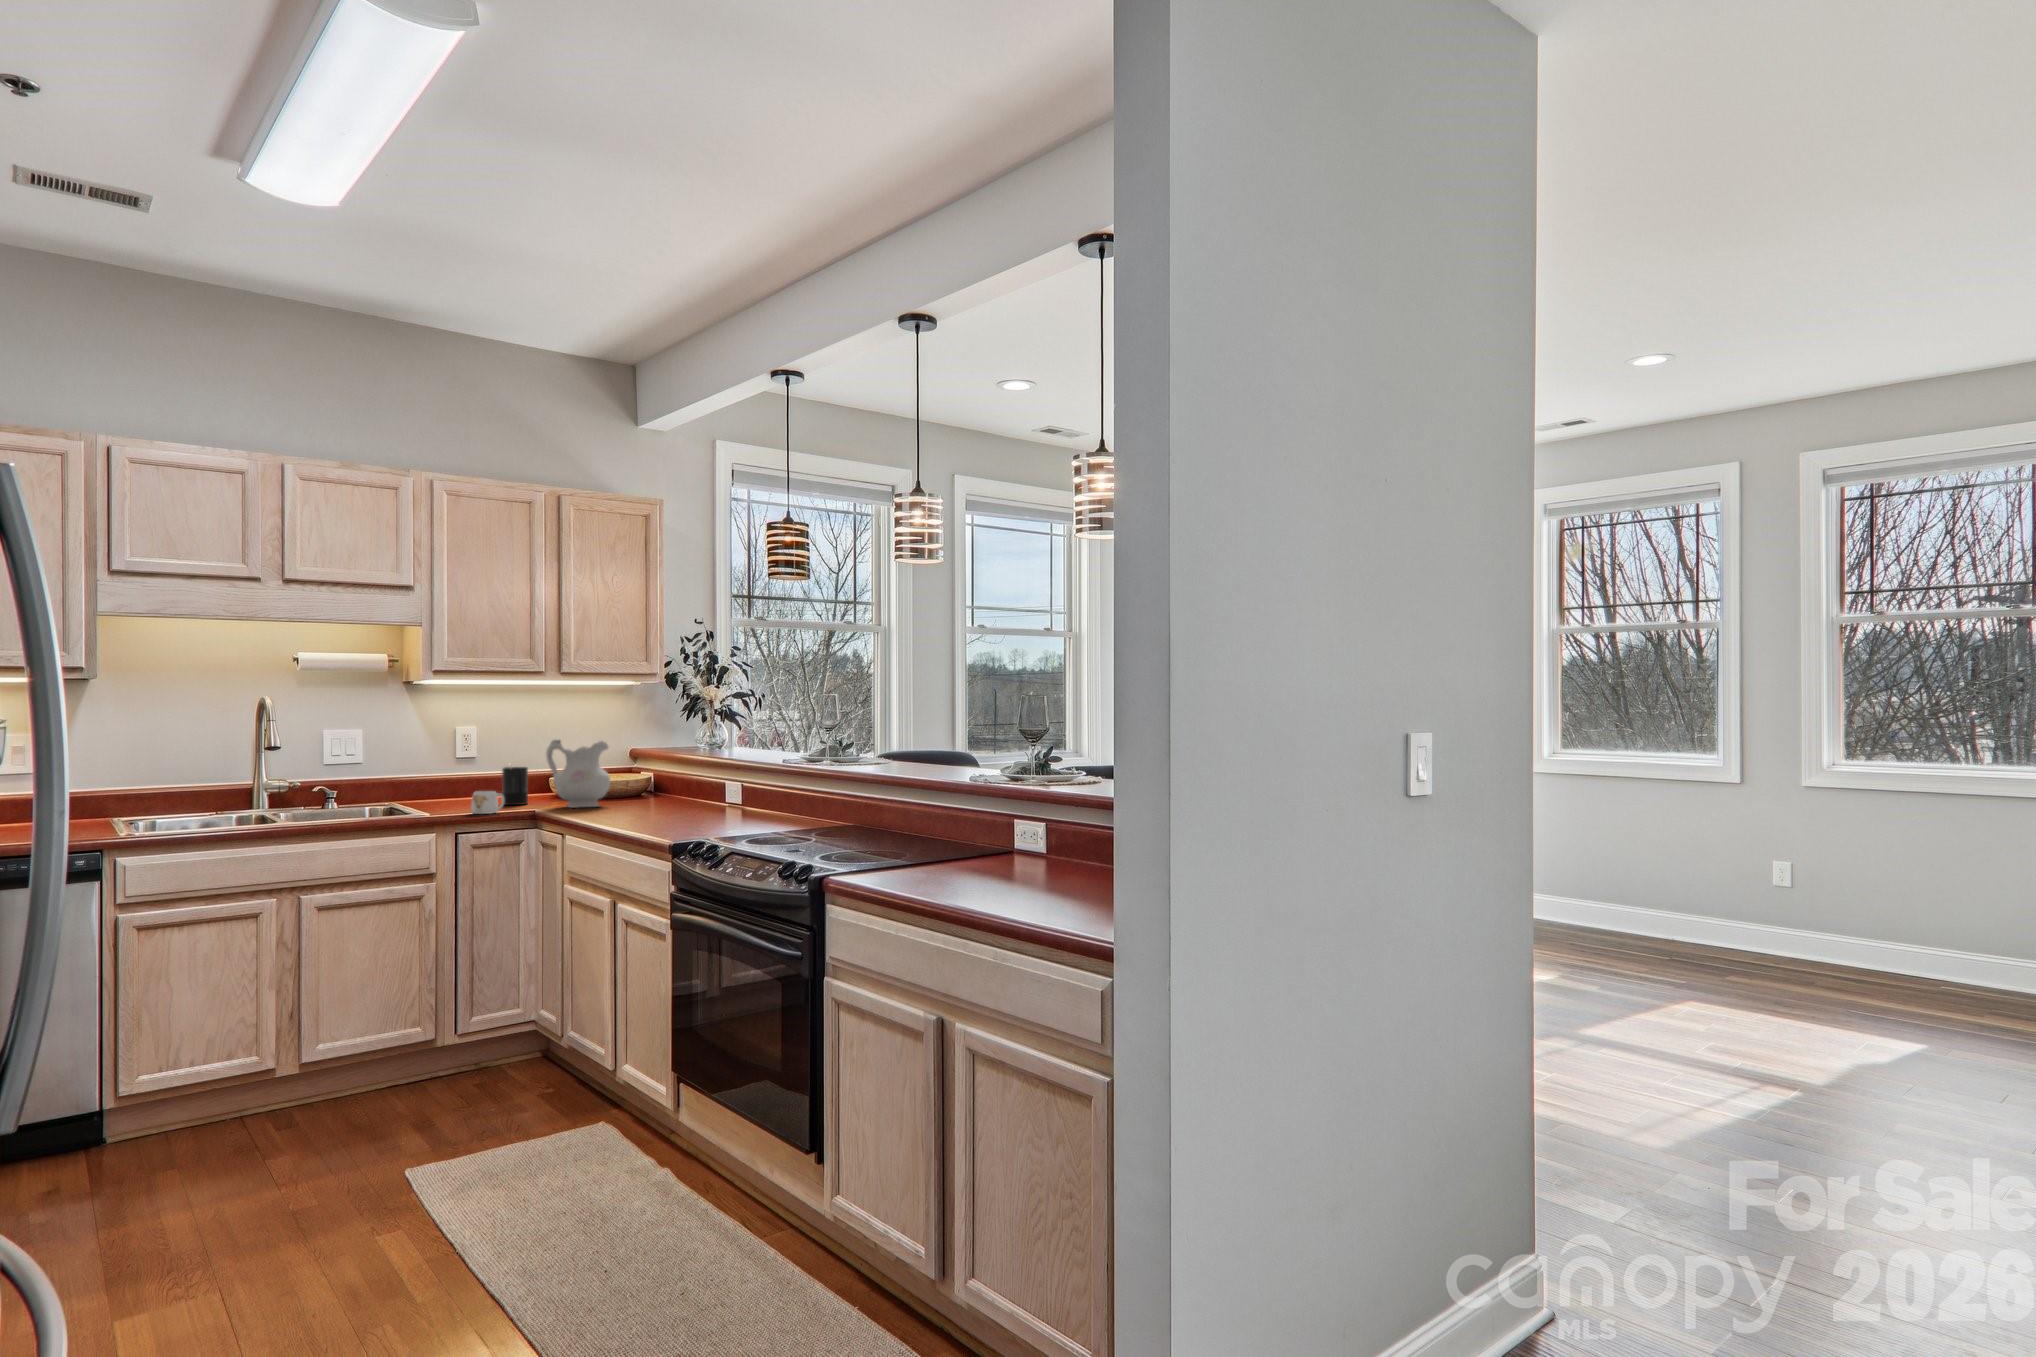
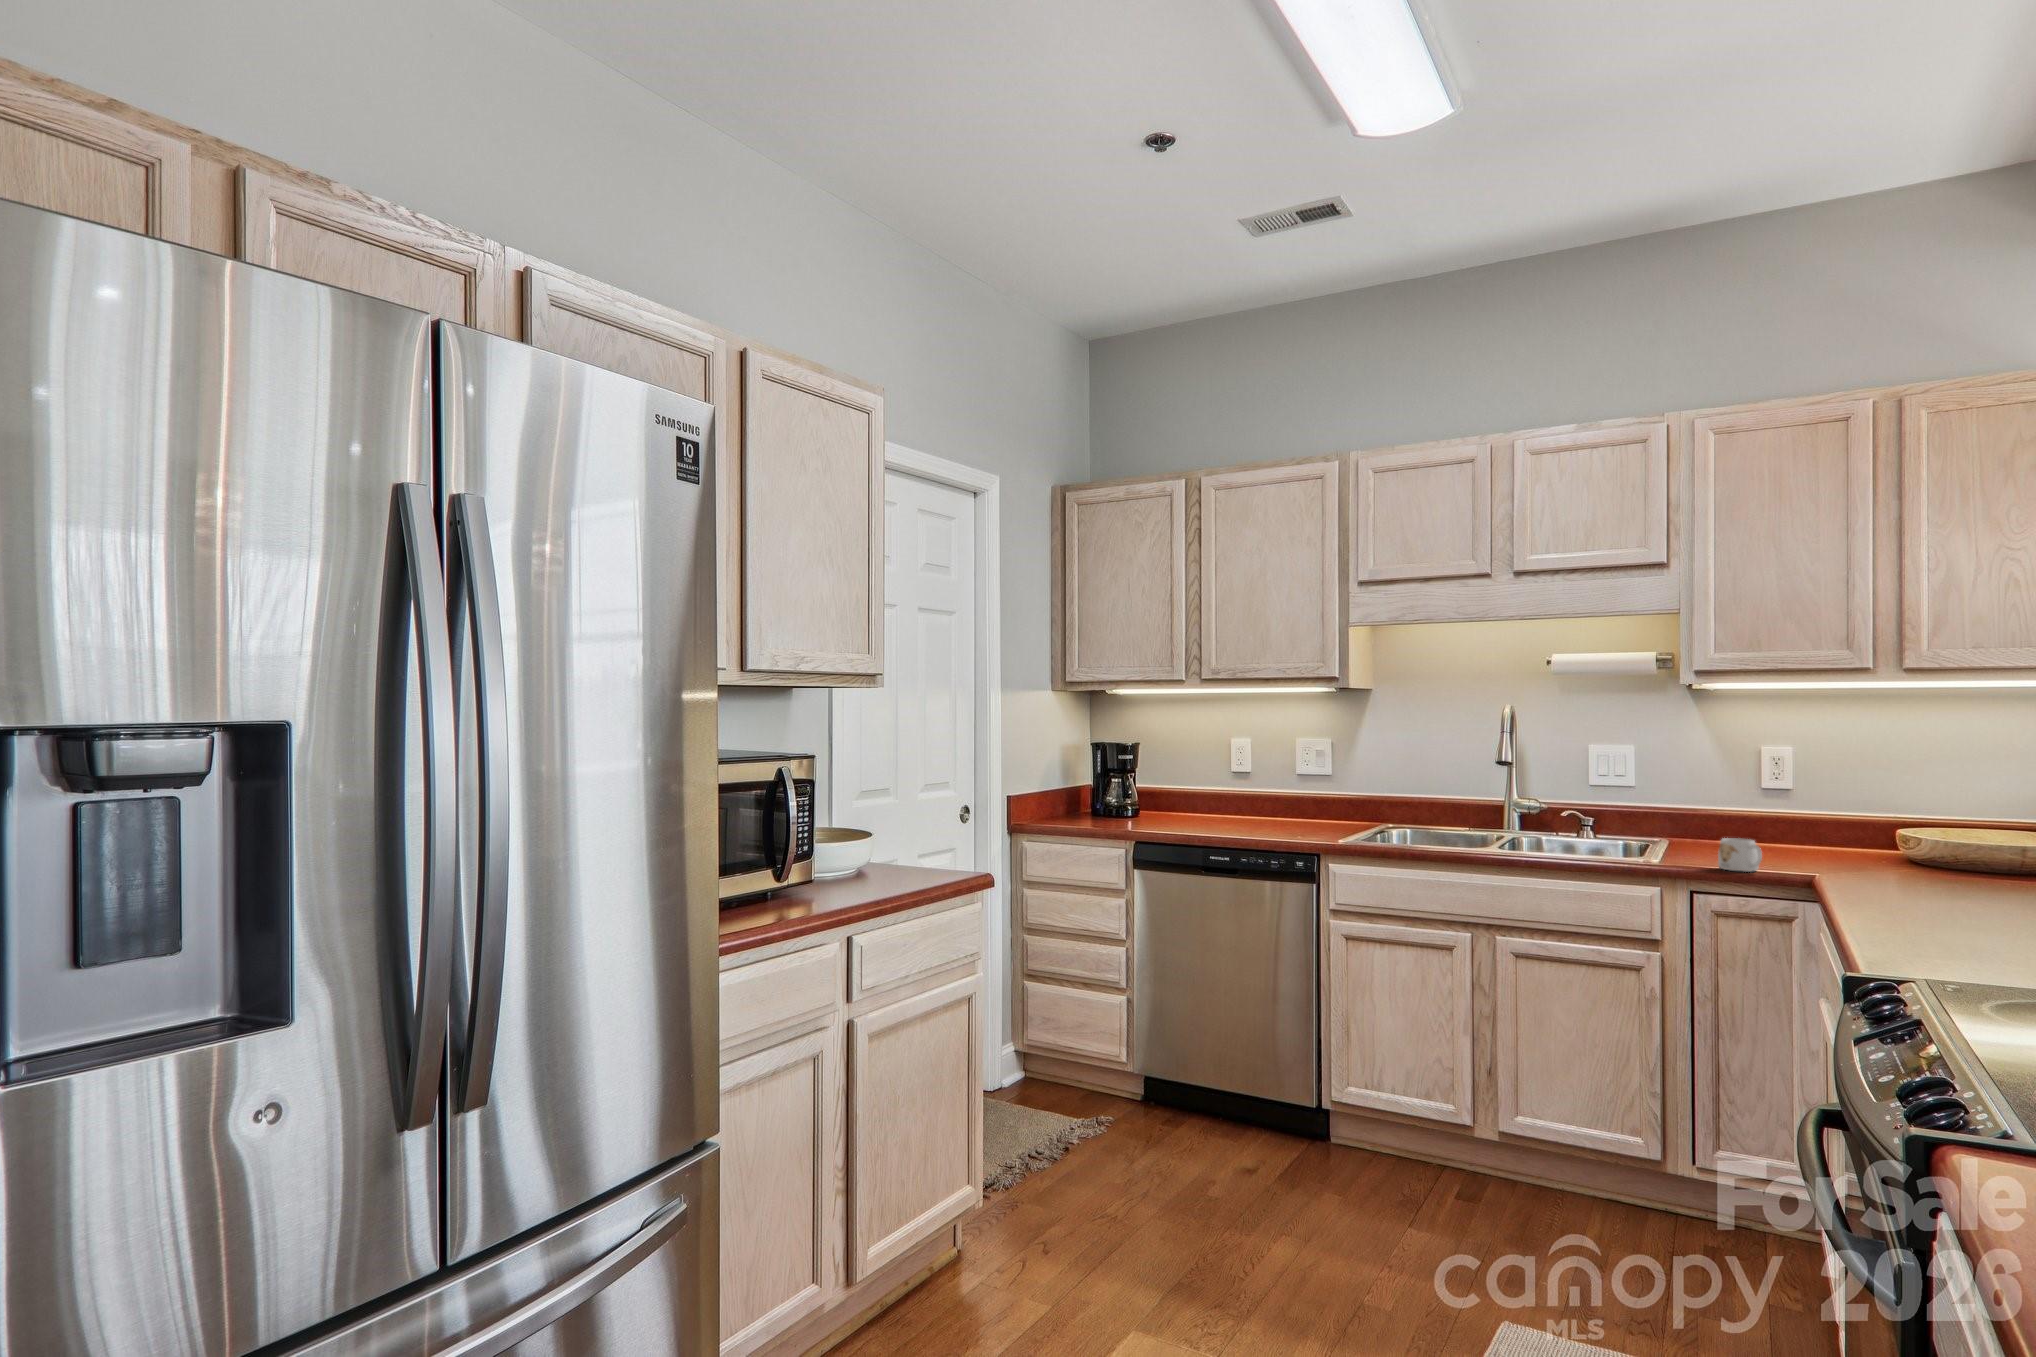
ceramic pitcher: present [546,740,610,808] -> none [1846,772,1964,885]
candle: present [502,766,528,805] -> none [1796,801,1839,863]

